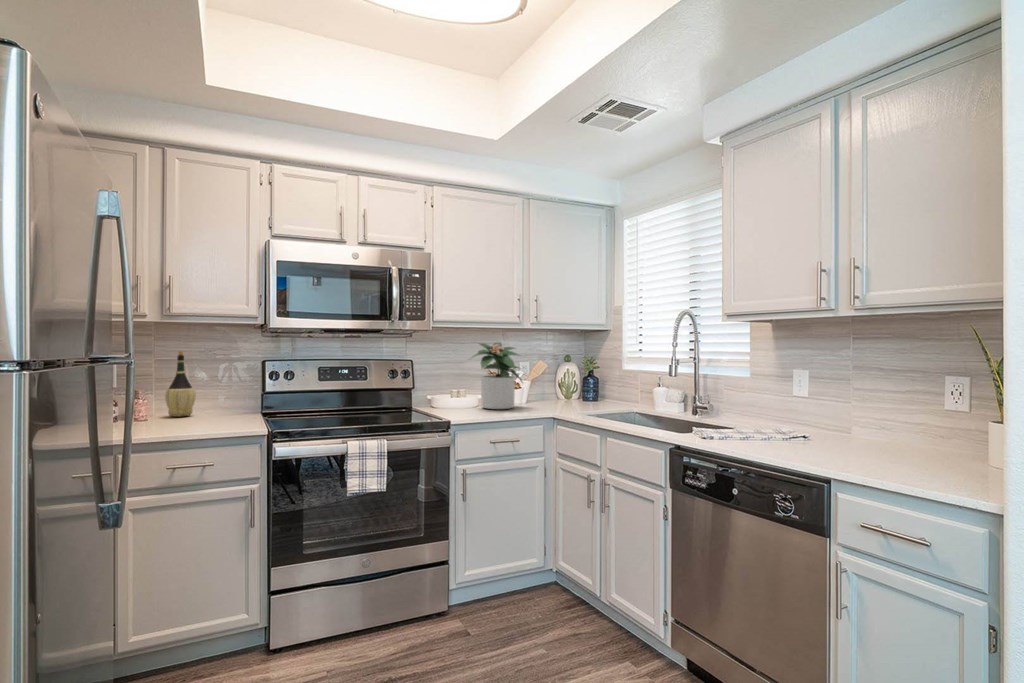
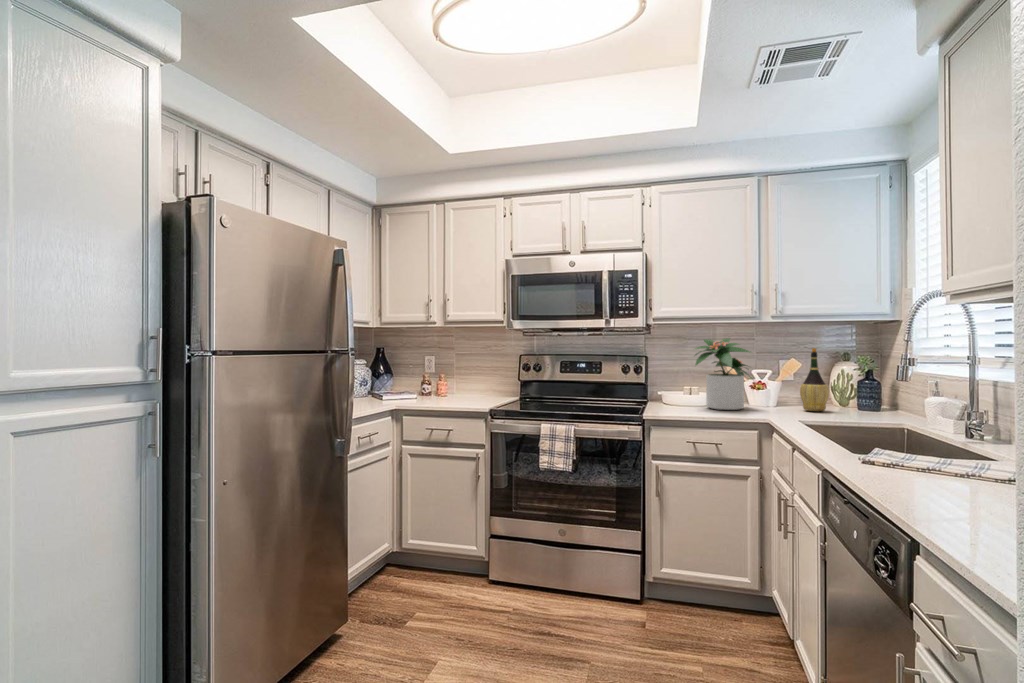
wine bottle: present [165,351,196,417] -> present [800,348,829,411]

